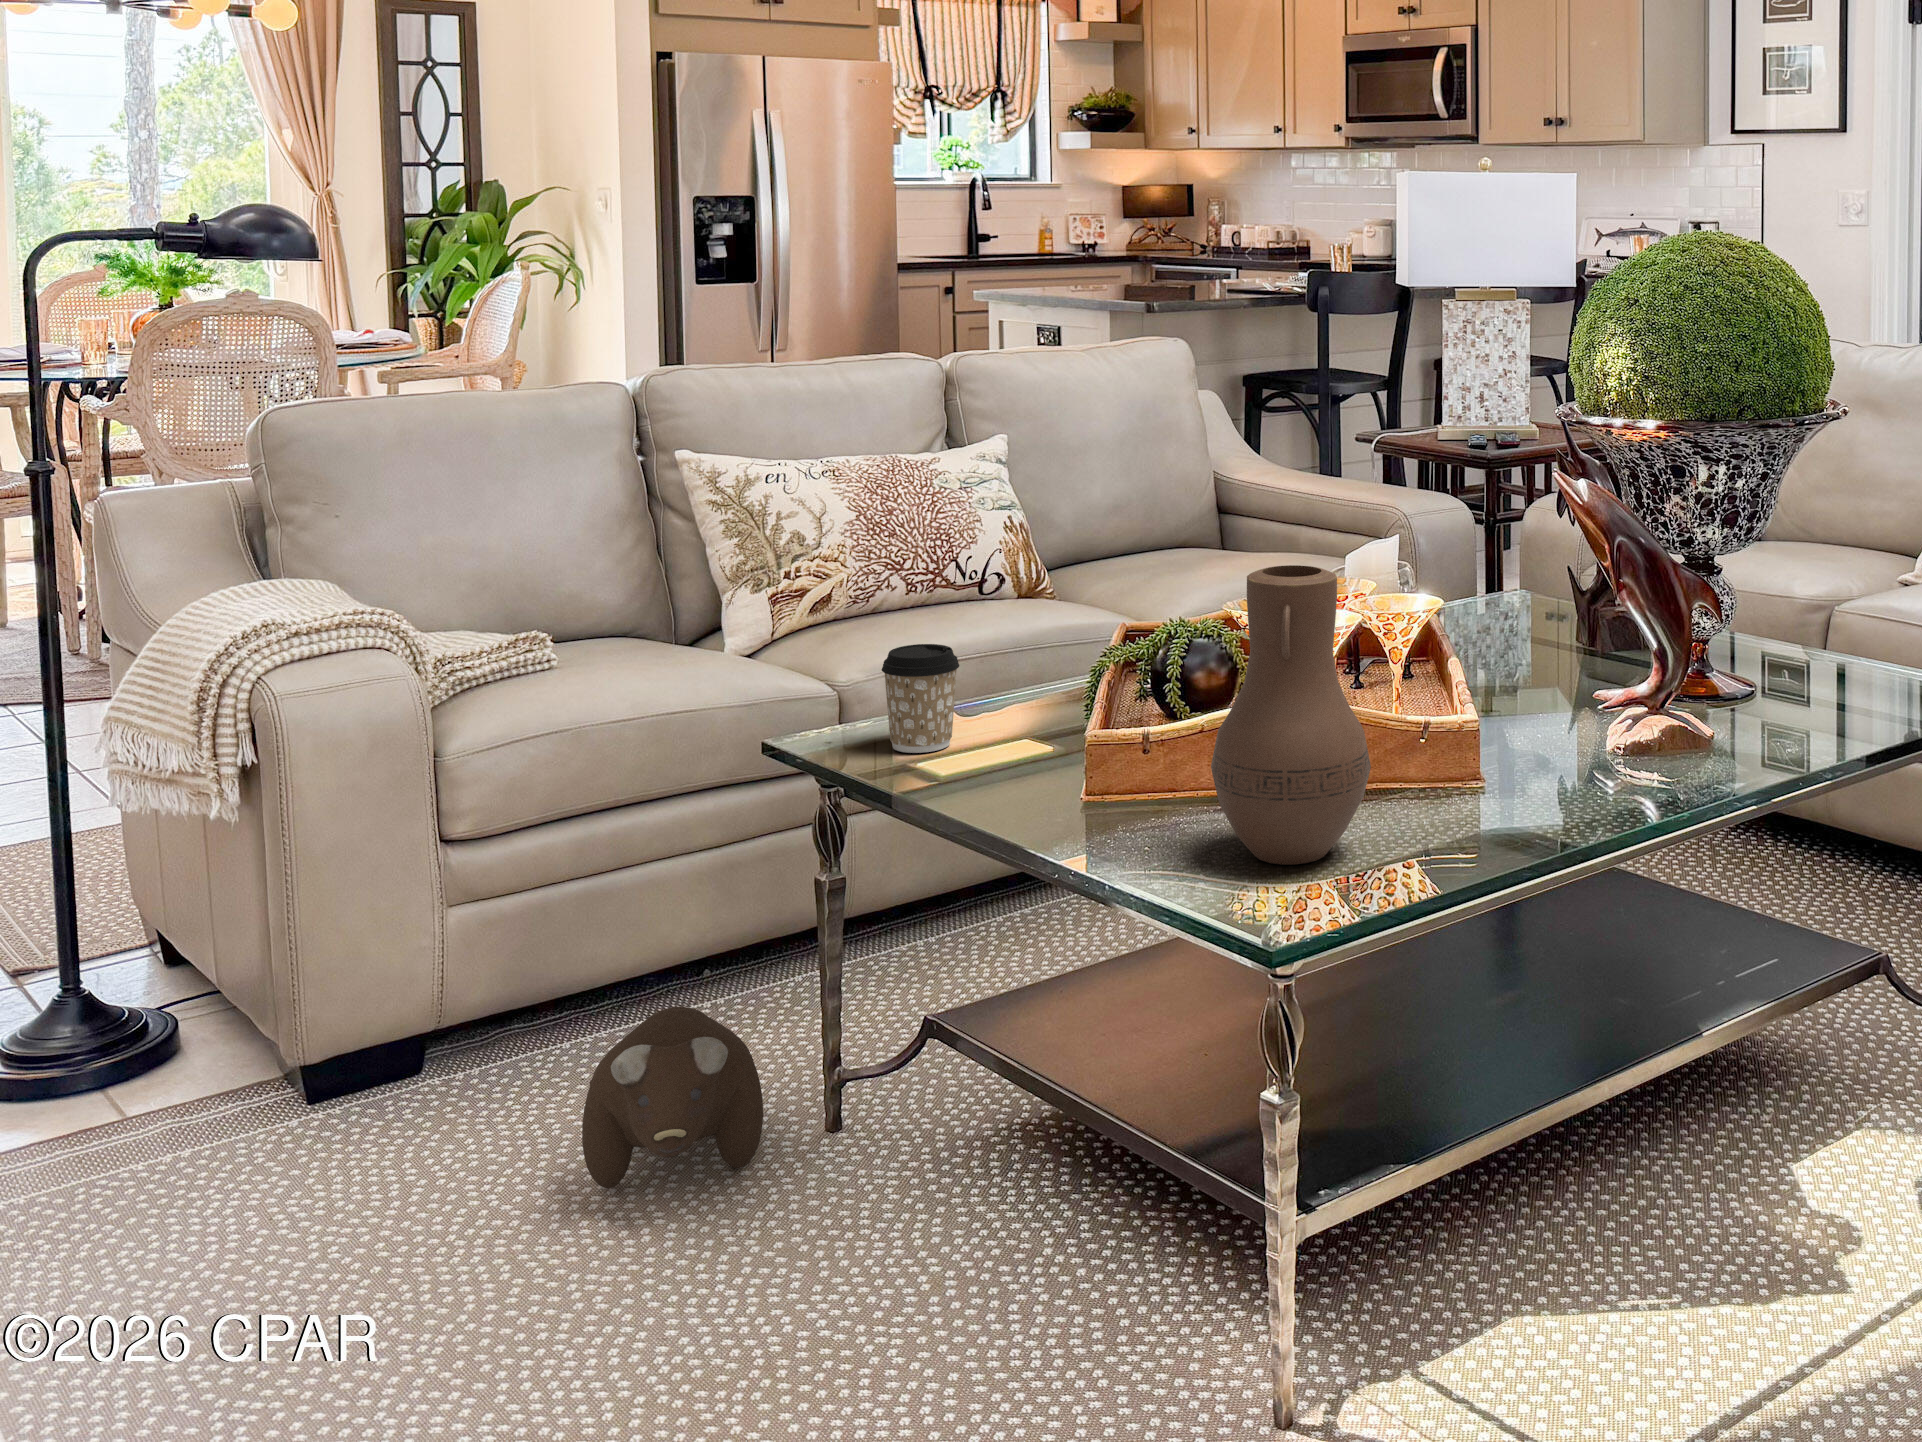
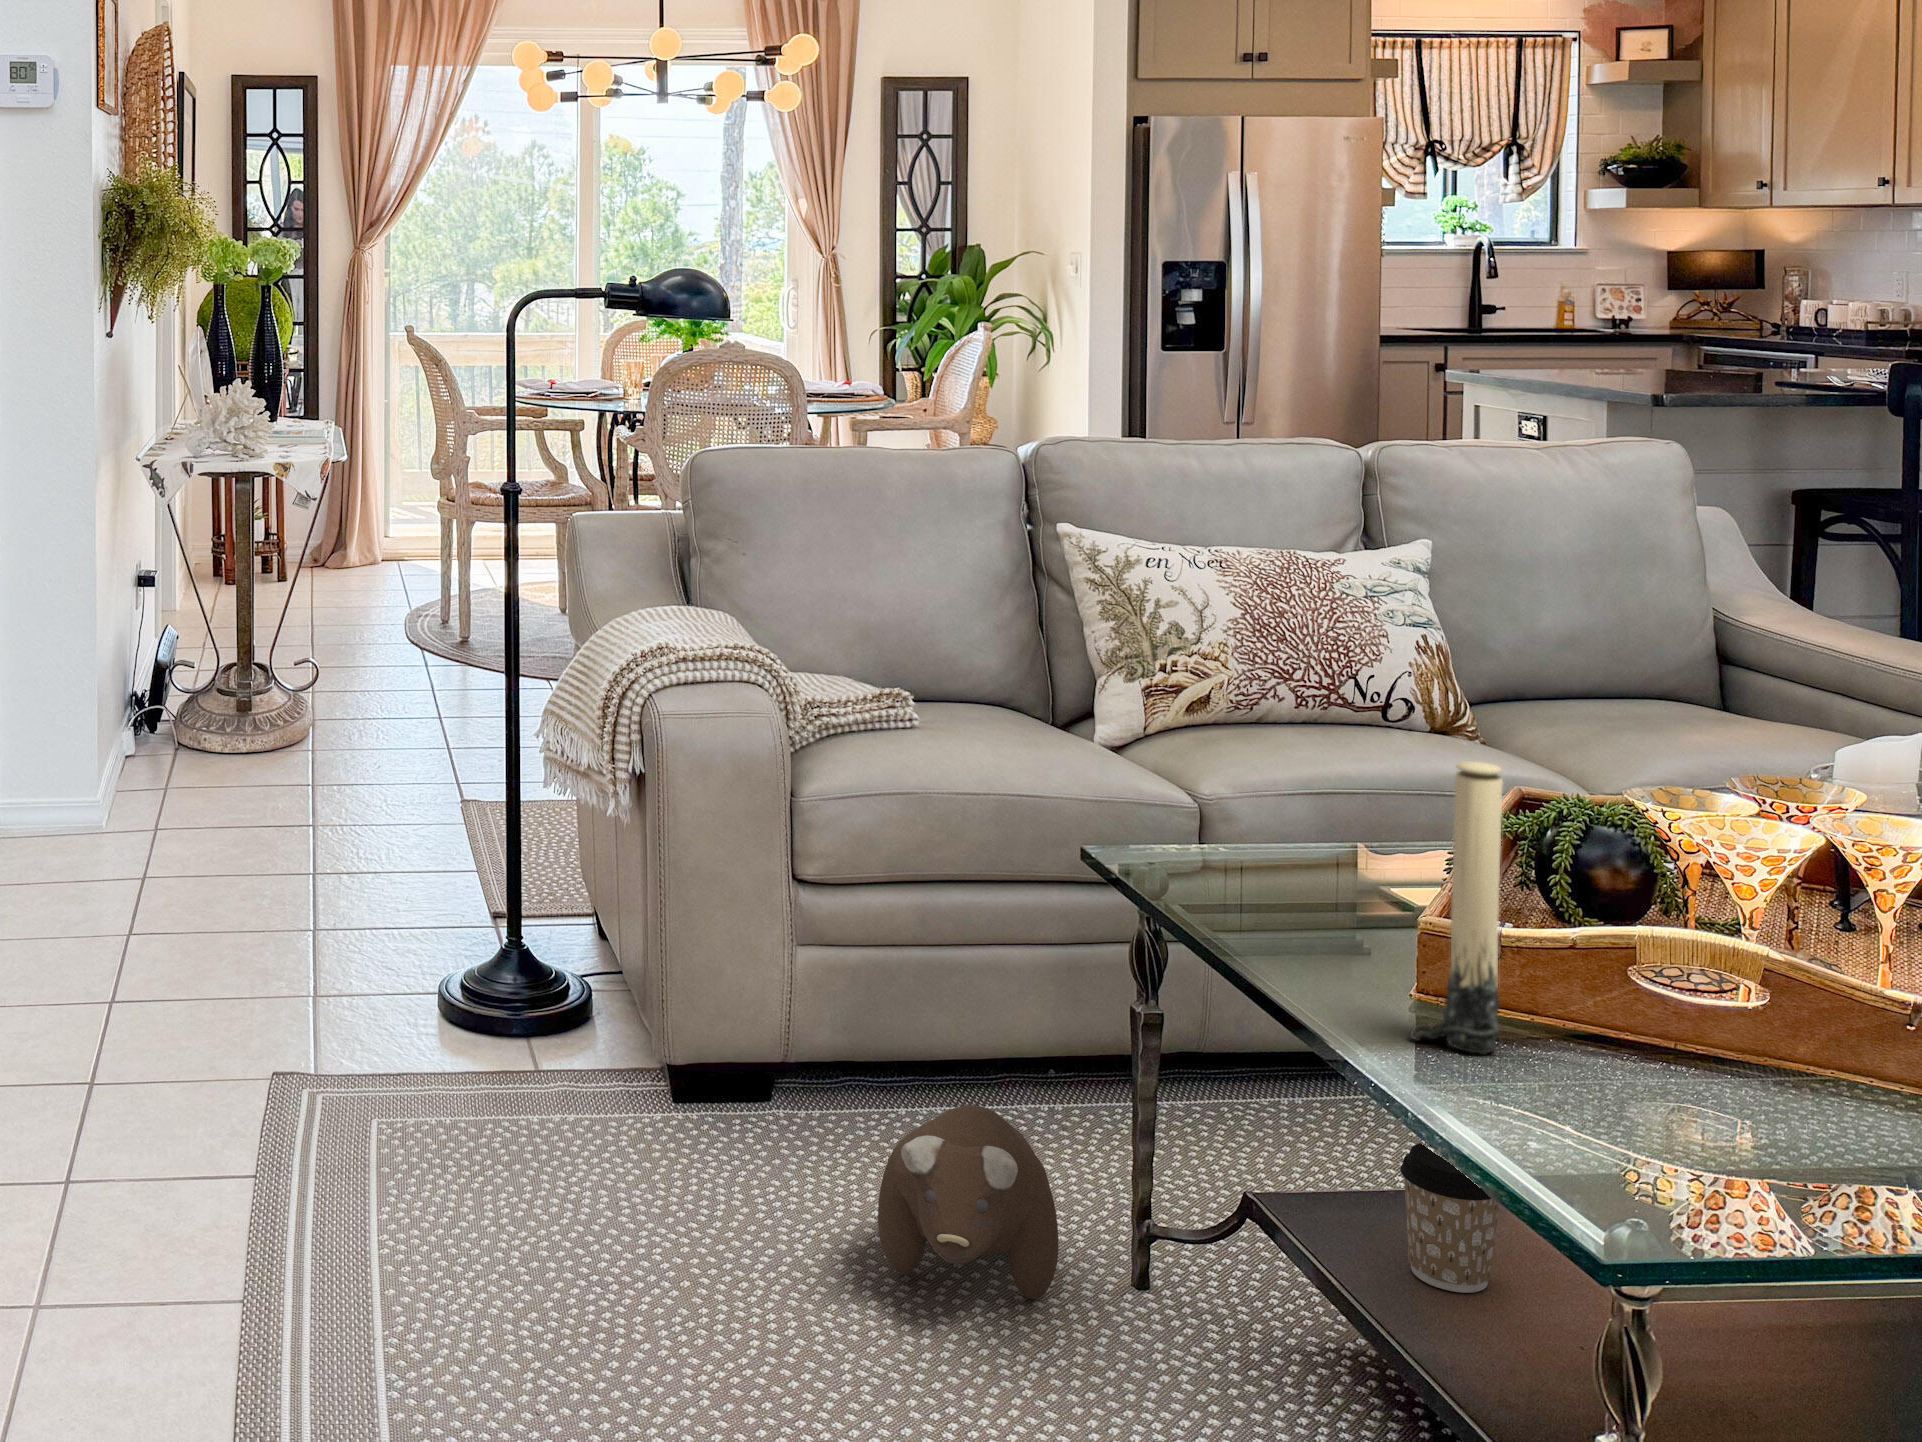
vase: present [1211,565,1371,865] -> none [1578,748,1826,1154]
candle: none [1083,602,1151,836] -> present [1410,761,1503,1053]
coffee cup: present [882,644,959,753] -> present [1400,1142,1499,1293]

